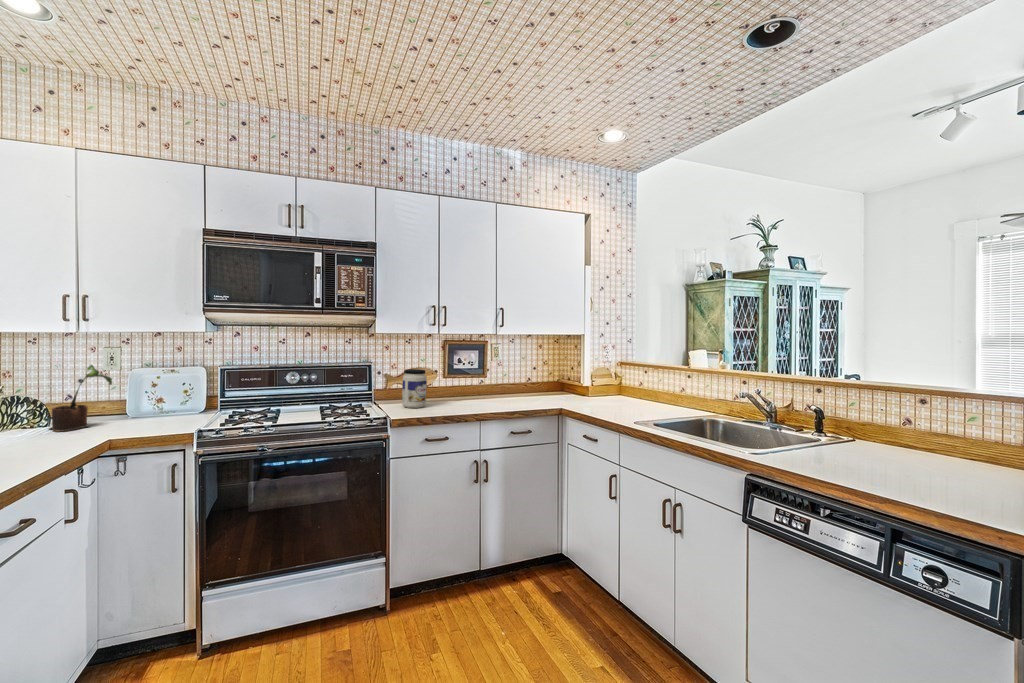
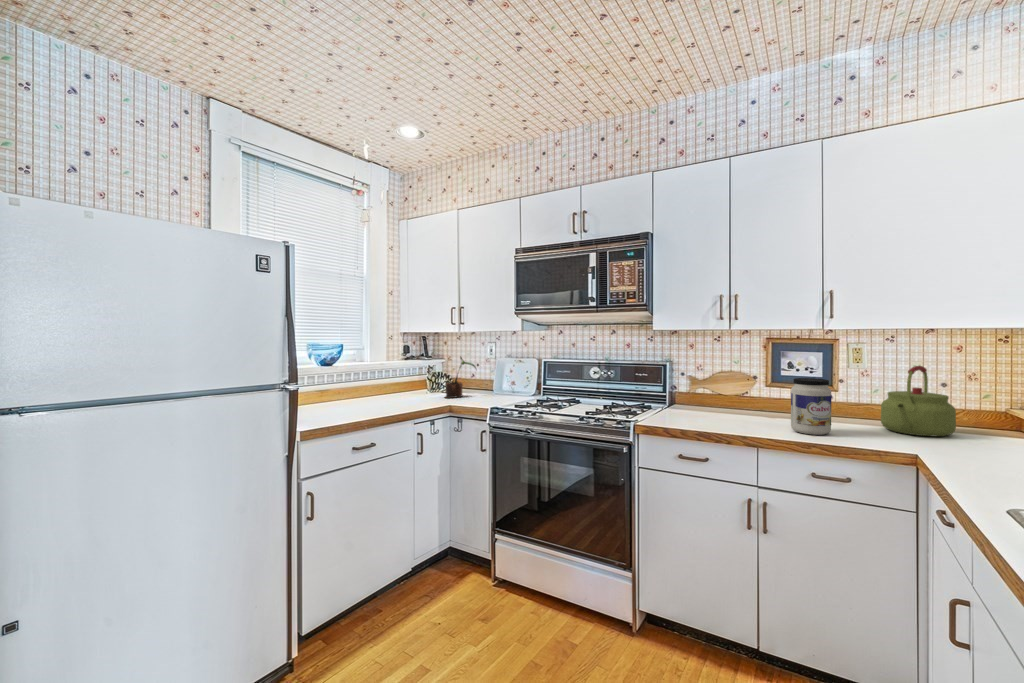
kettle: none [515,360,549,402] -> present [881,366,956,437]
jar: present [402,369,427,408] -> present [791,378,832,435]

